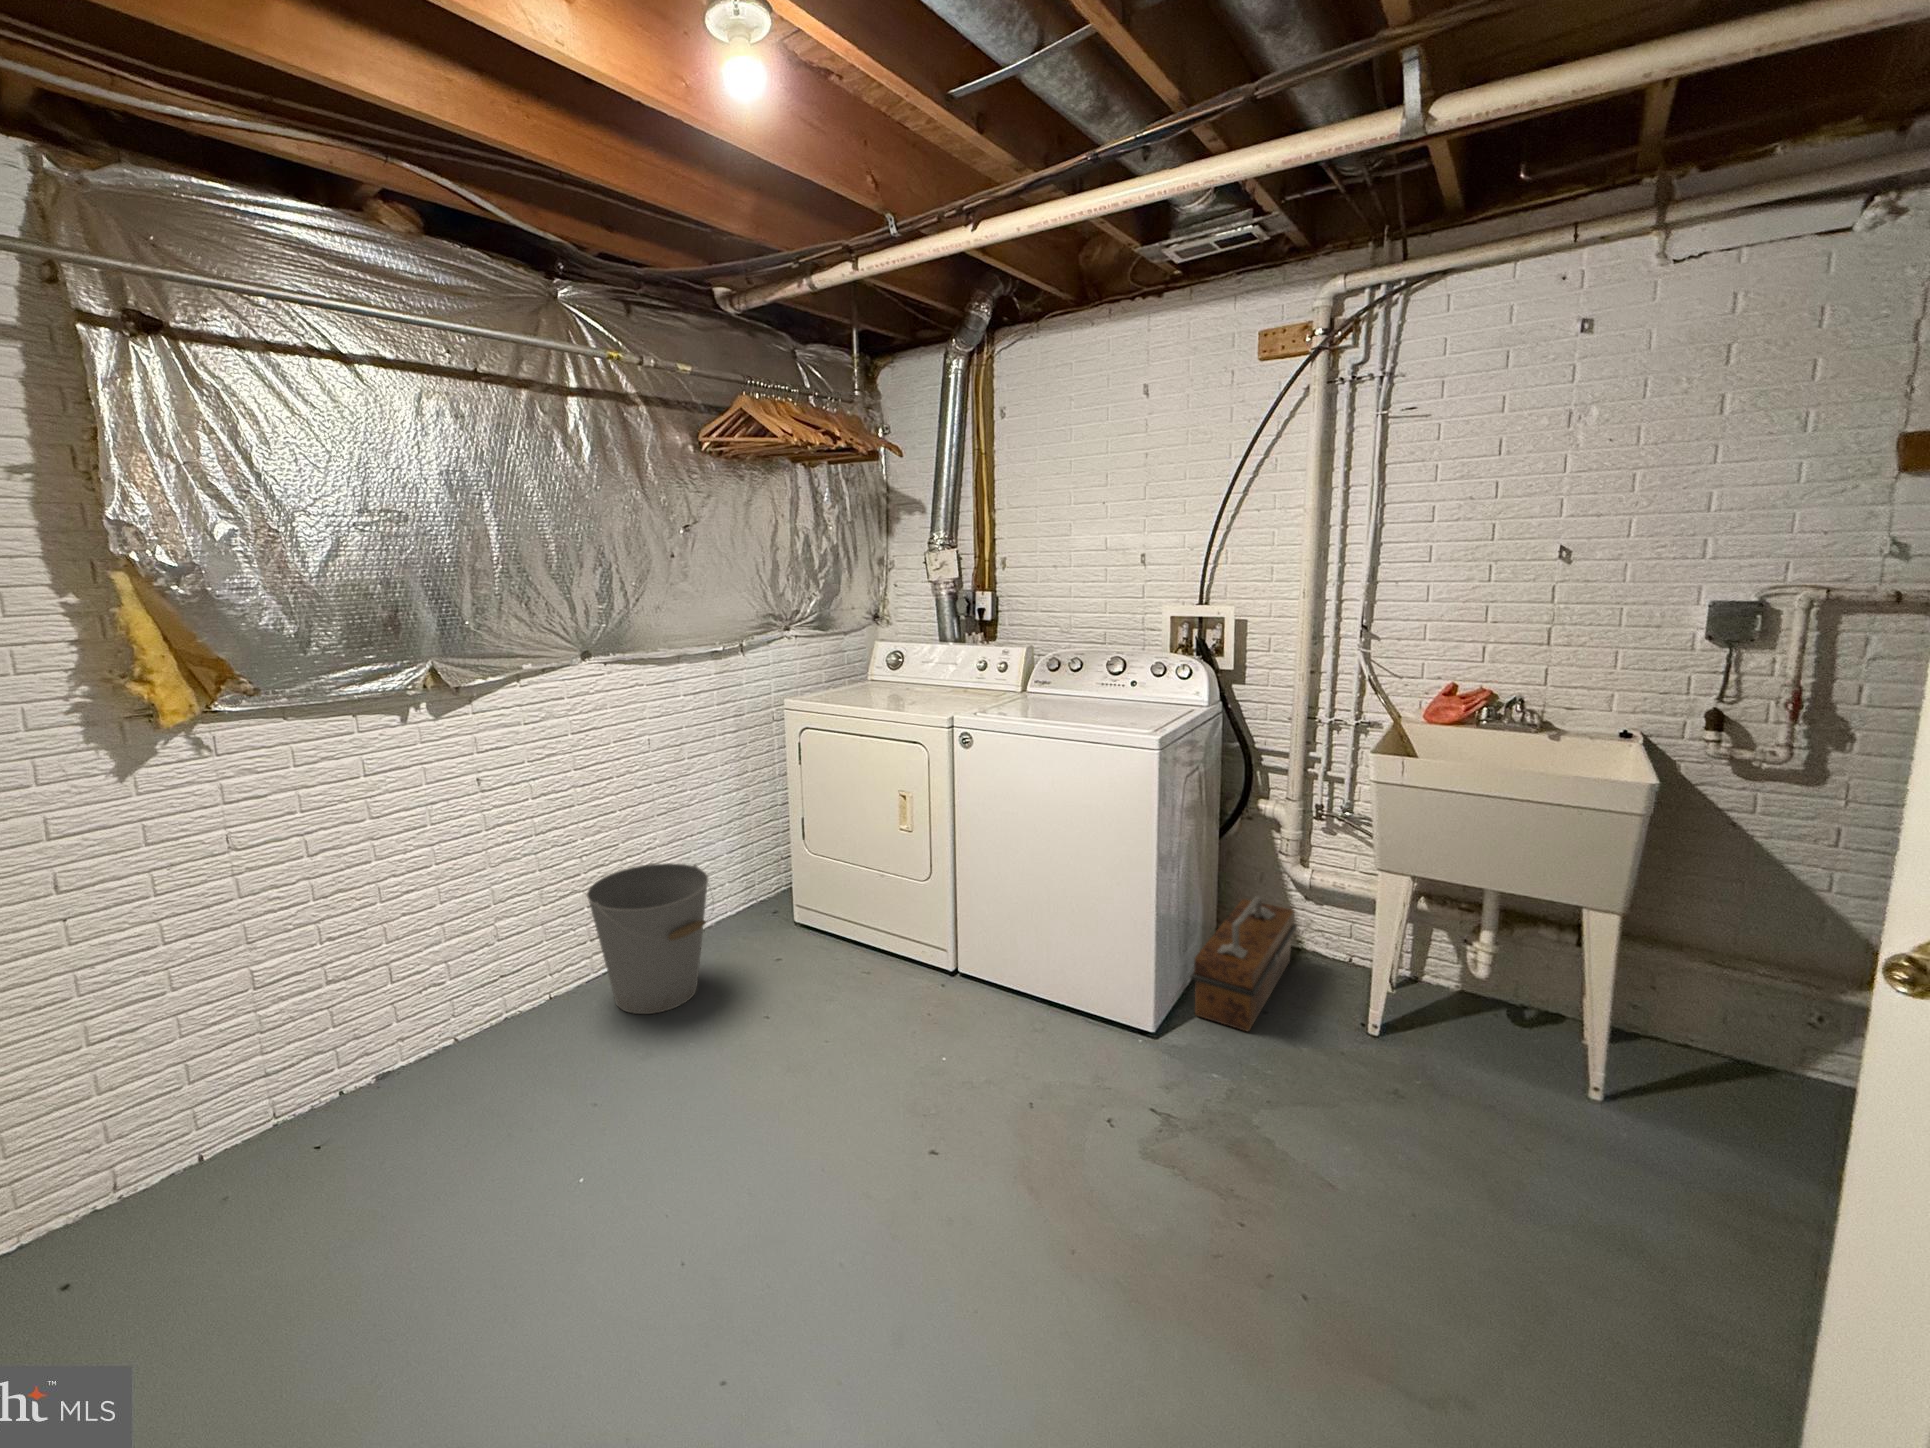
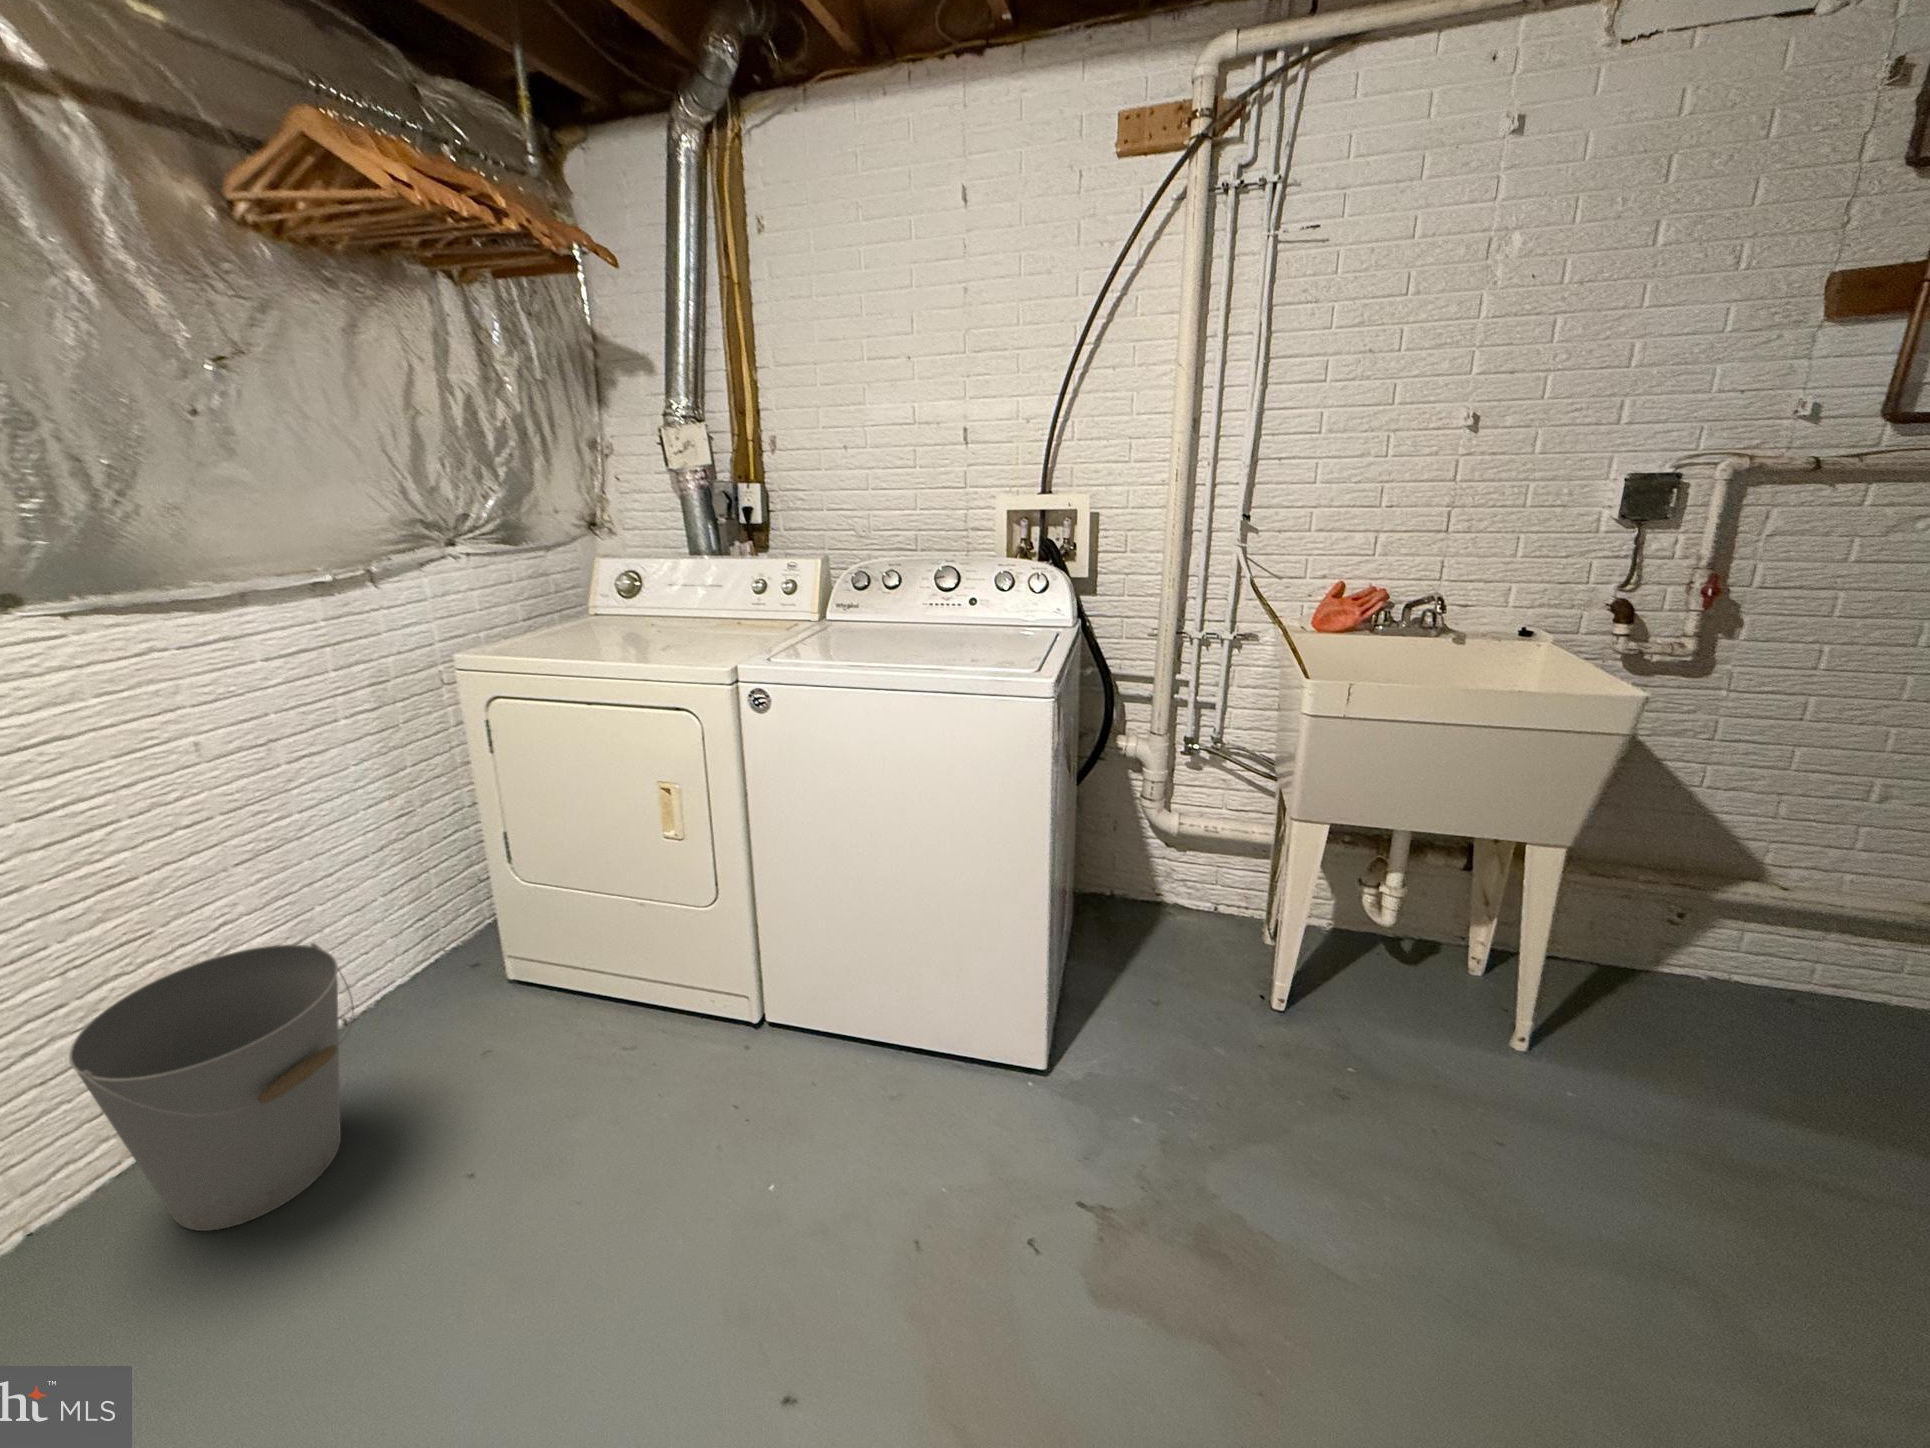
toolbox: present [1190,896,1296,1031] -> none [1079,855,1165,1039]

